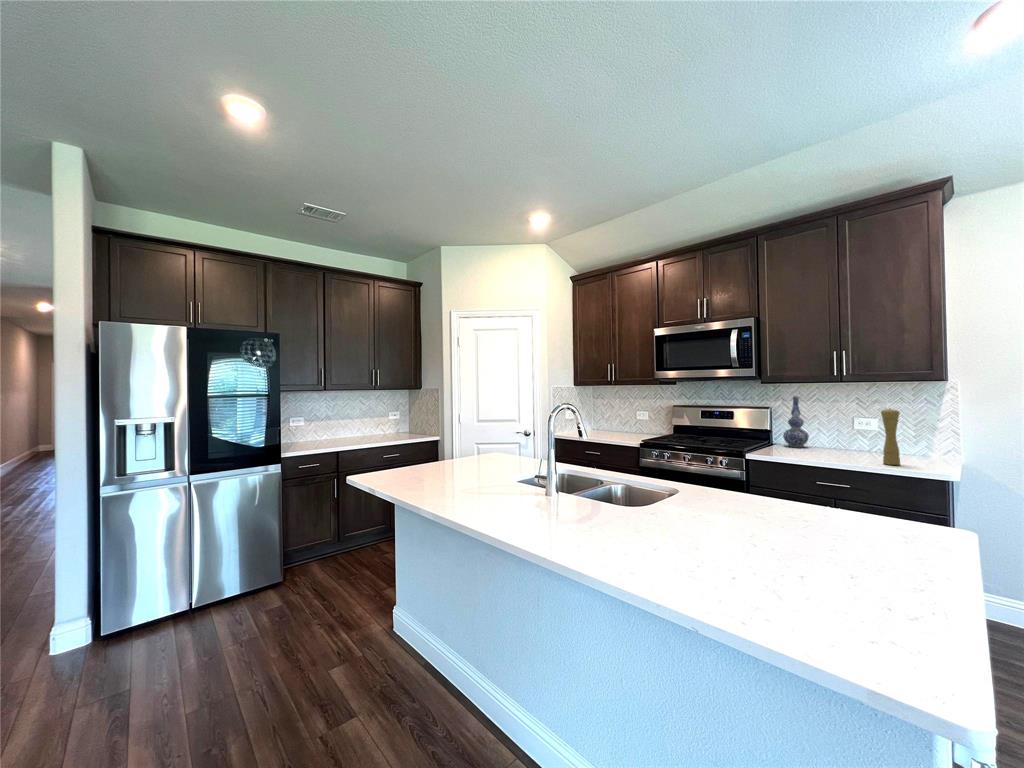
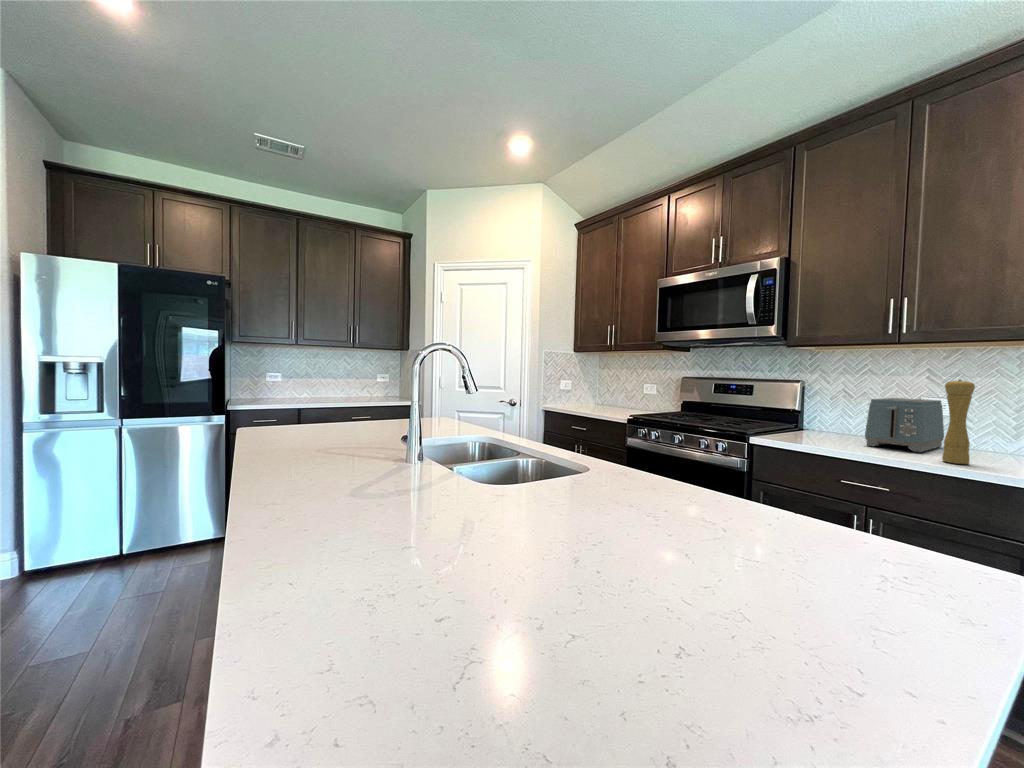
vase: present [783,396,809,447] -> none [816,365,851,435]
toaster: none [826,419,873,458] -> present [865,398,944,452]

